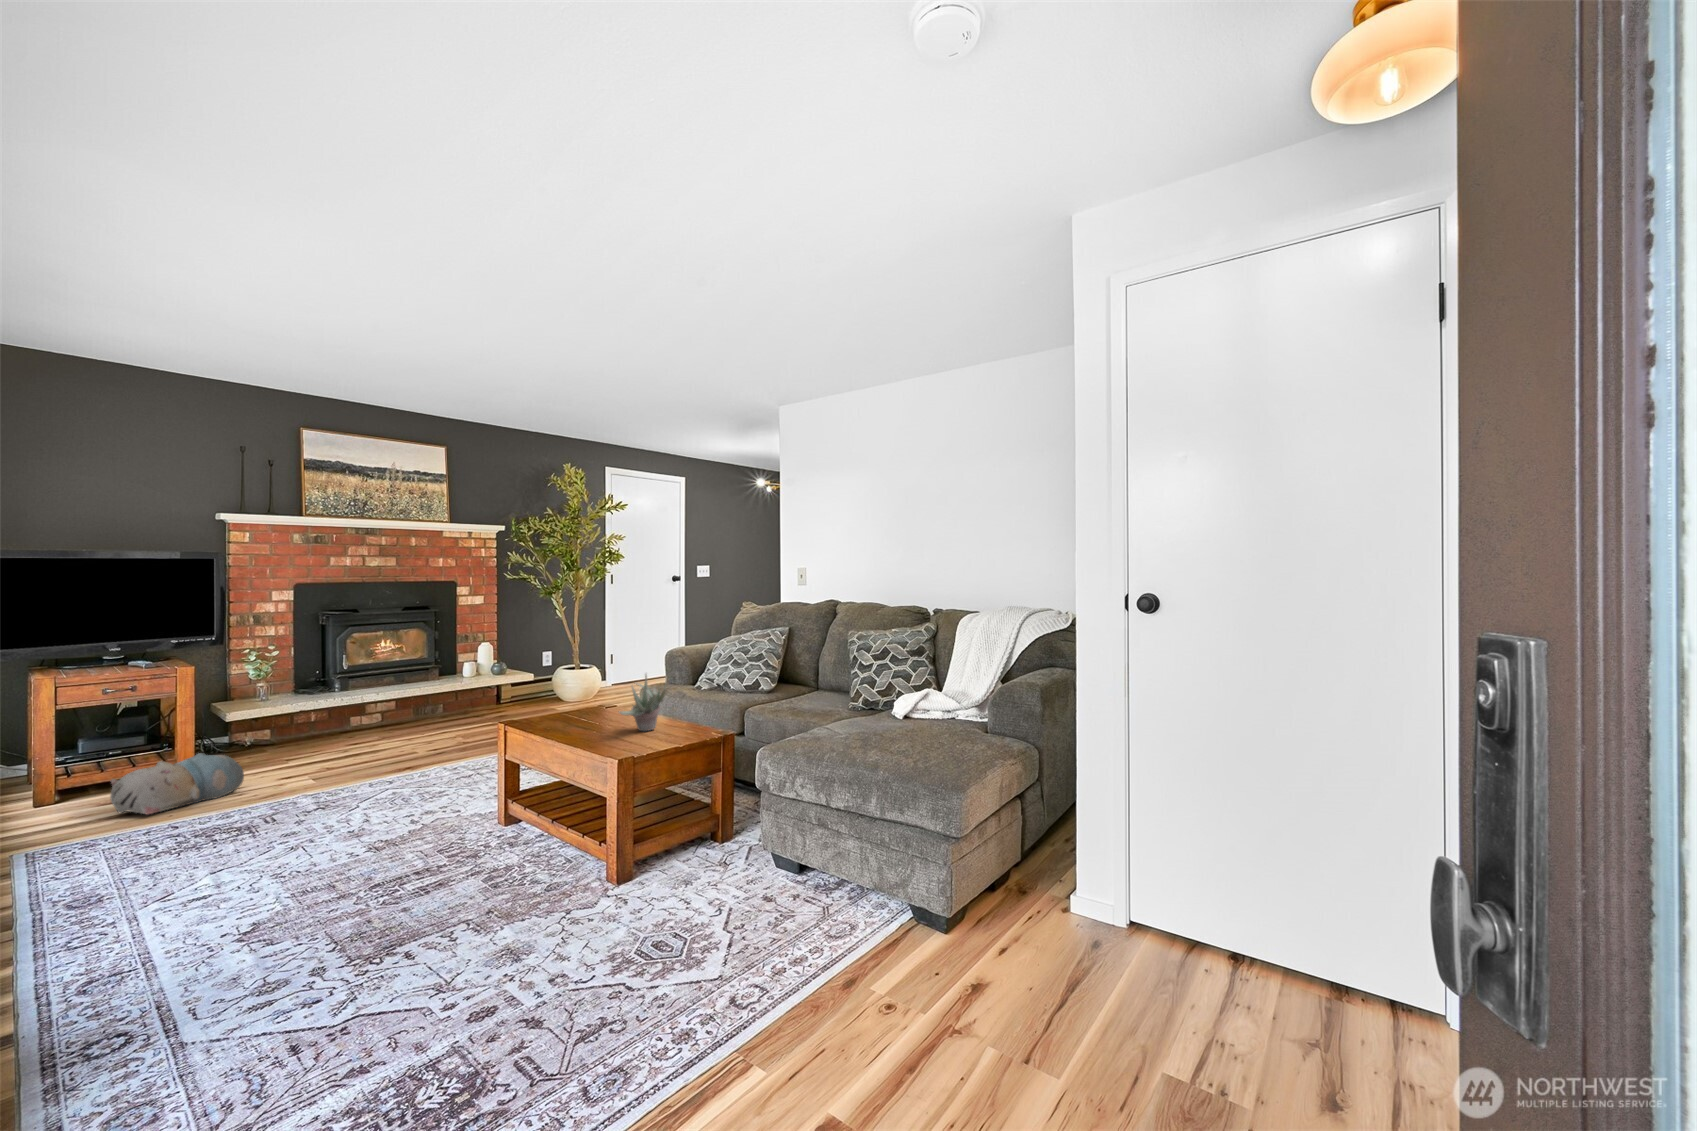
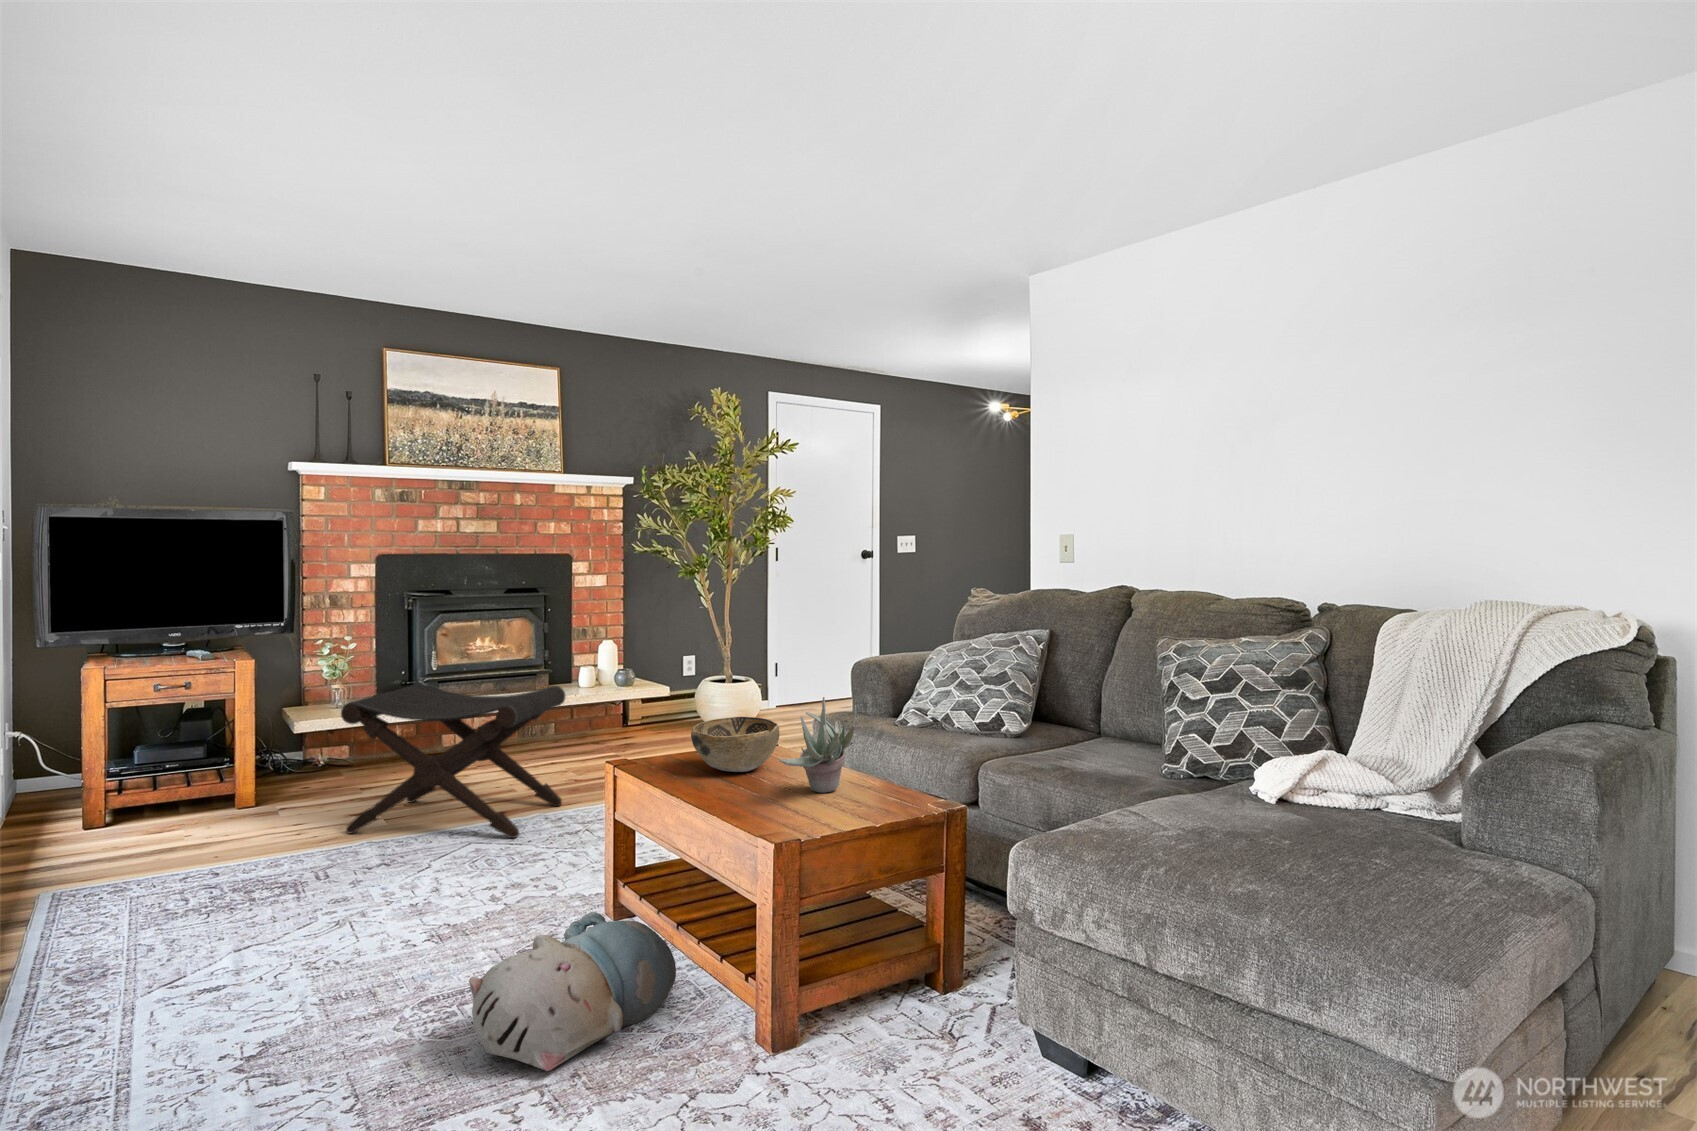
footstool: none [279,676,458,791] -> present [341,683,565,838]
decorative bowl: none [557,688,617,723] -> present [691,717,780,772]
plush toy: present [110,753,244,814] -> present [469,912,676,1071]

